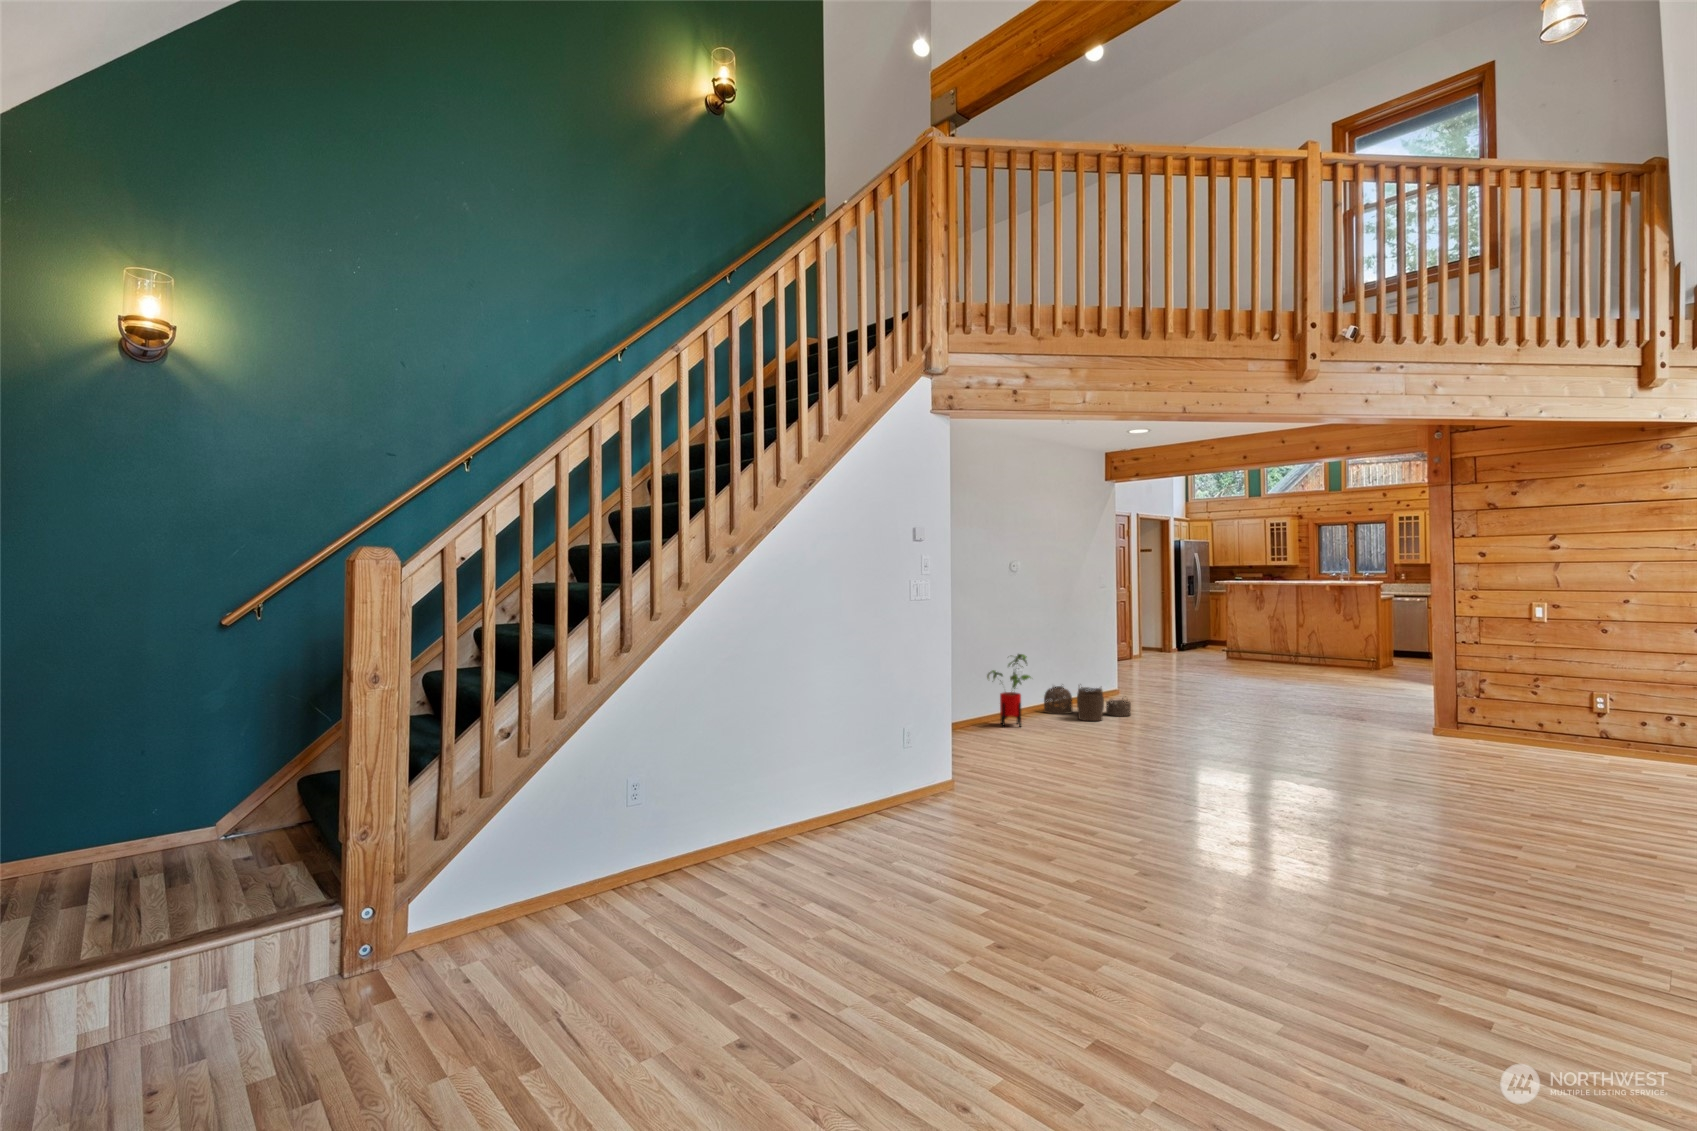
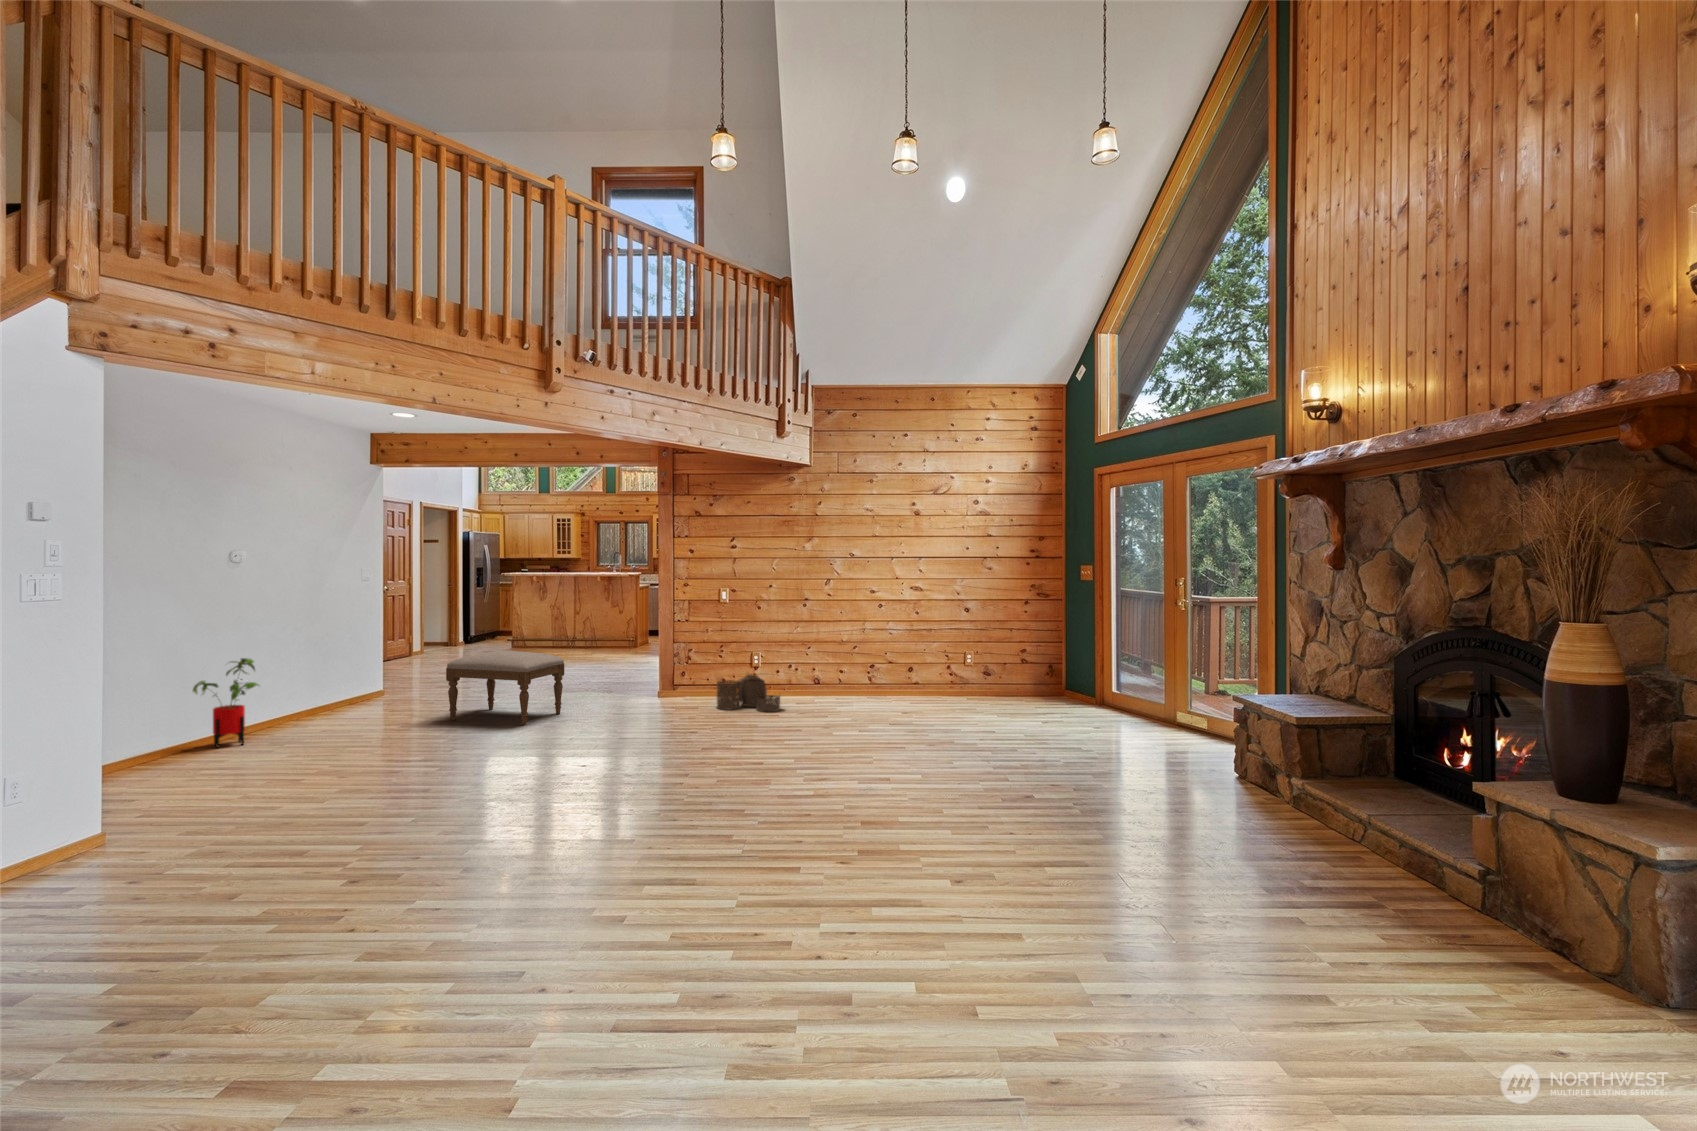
ottoman: none [1183,664,1311,745] -> present [446,651,564,725]
woven basket: present [1044,686,1131,721] -> present [717,674,780,712]

